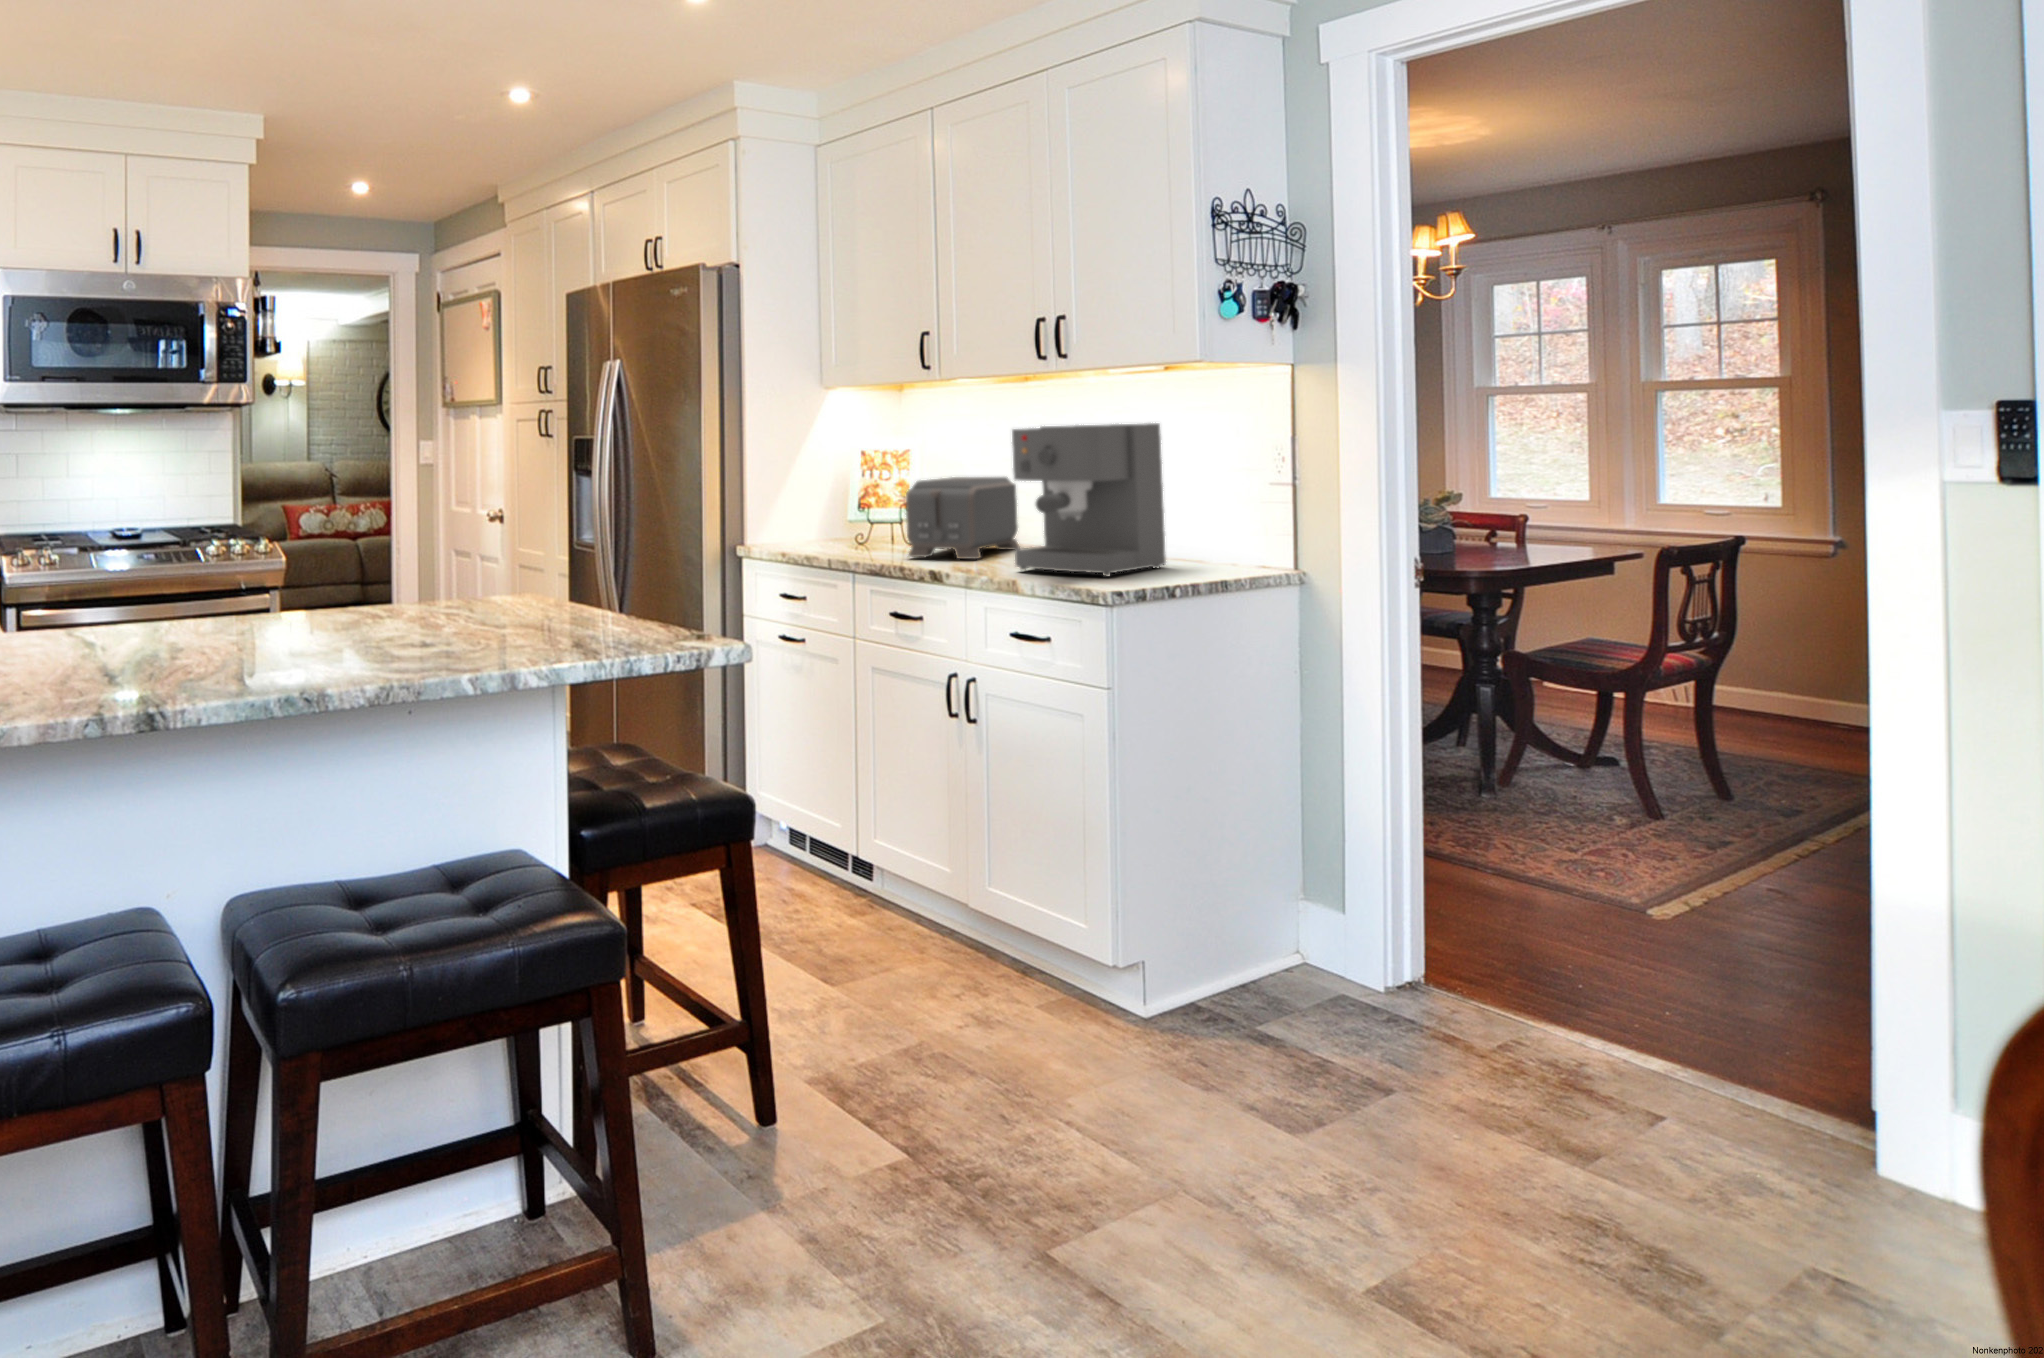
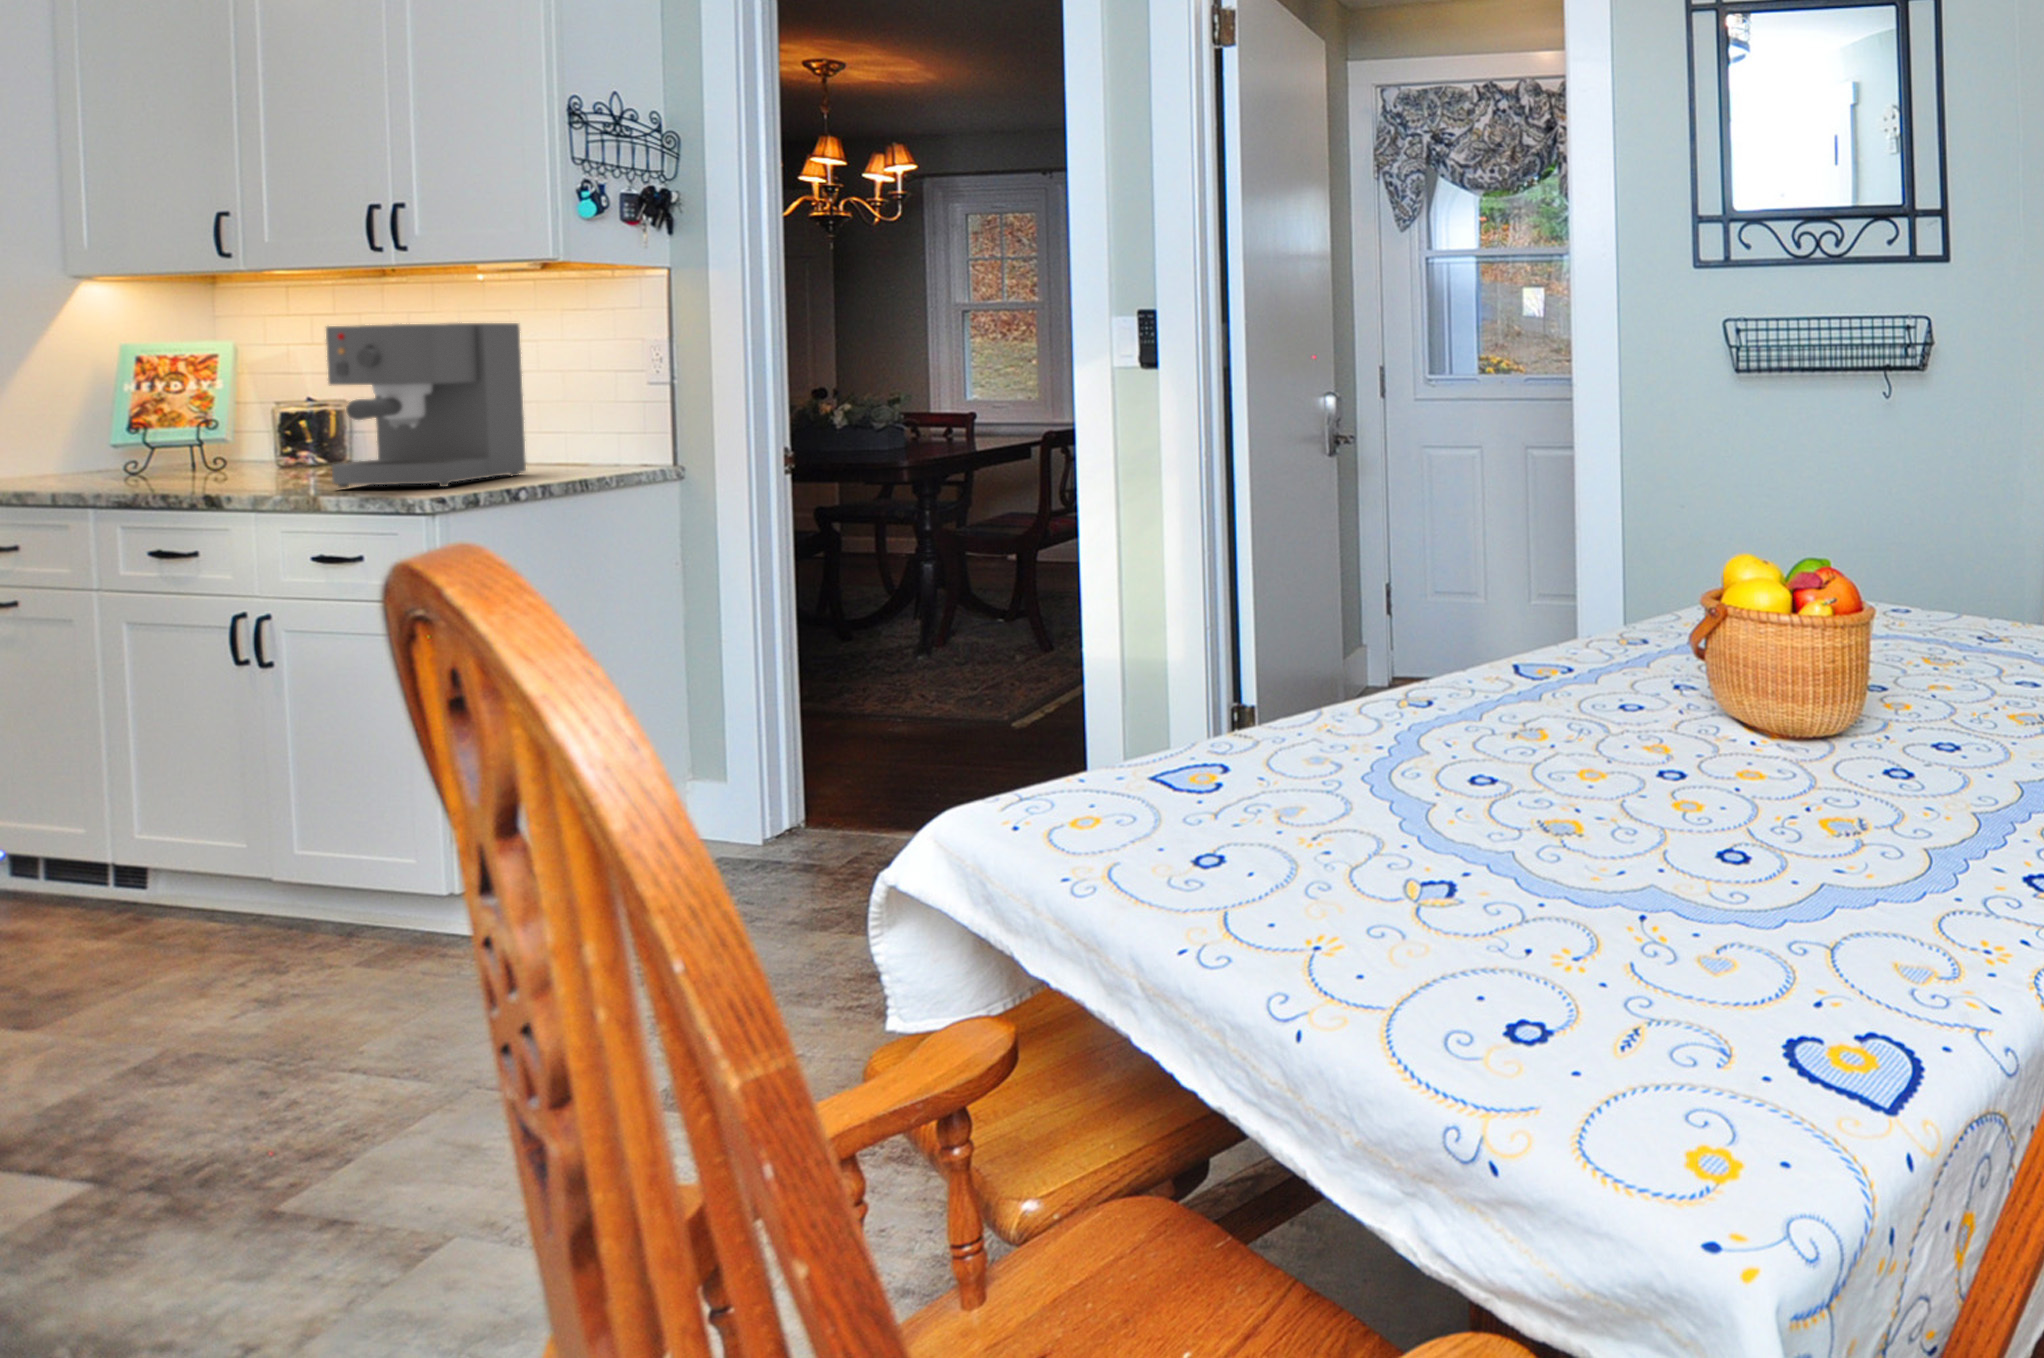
toaster: present [906,477,1020,559] -> none [186,385,368,484]

